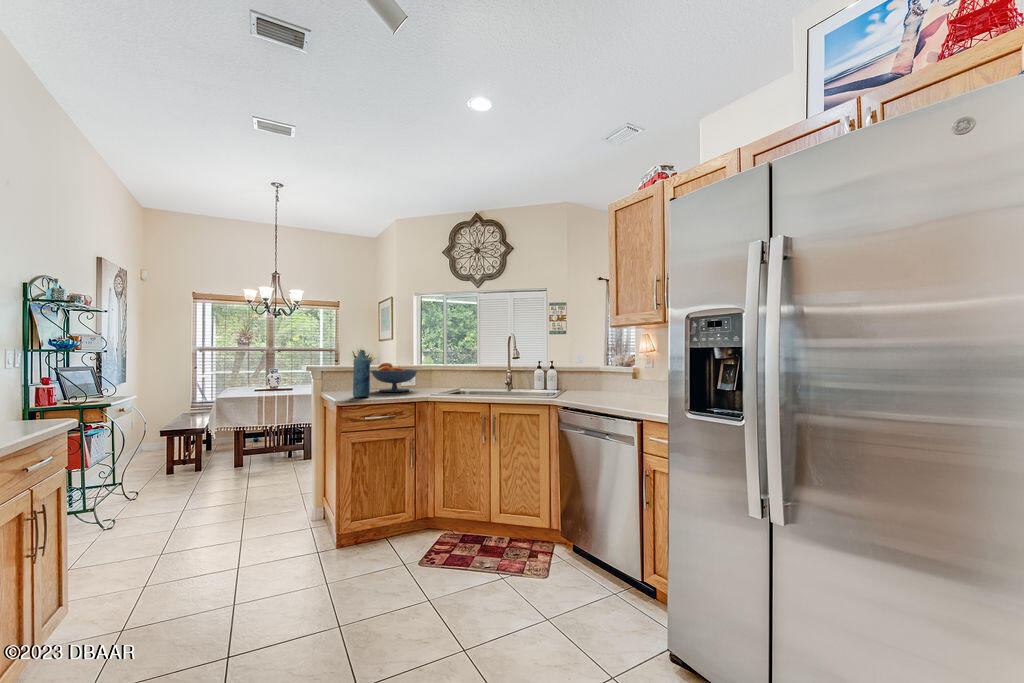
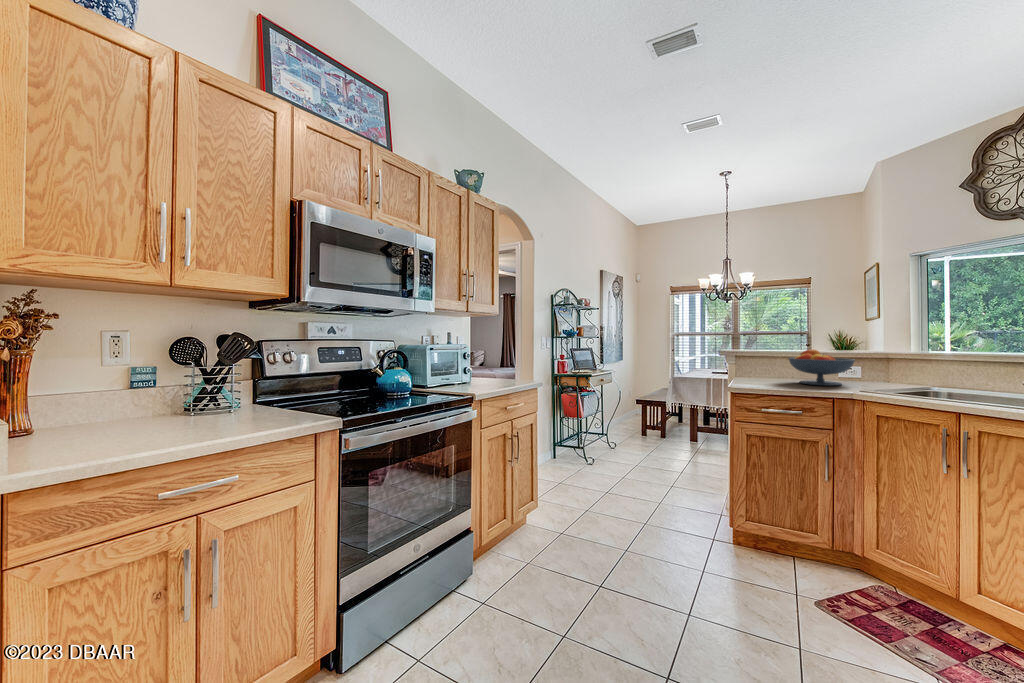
bottle: present [353,350,370,397] -> none [754,334,775,387]

